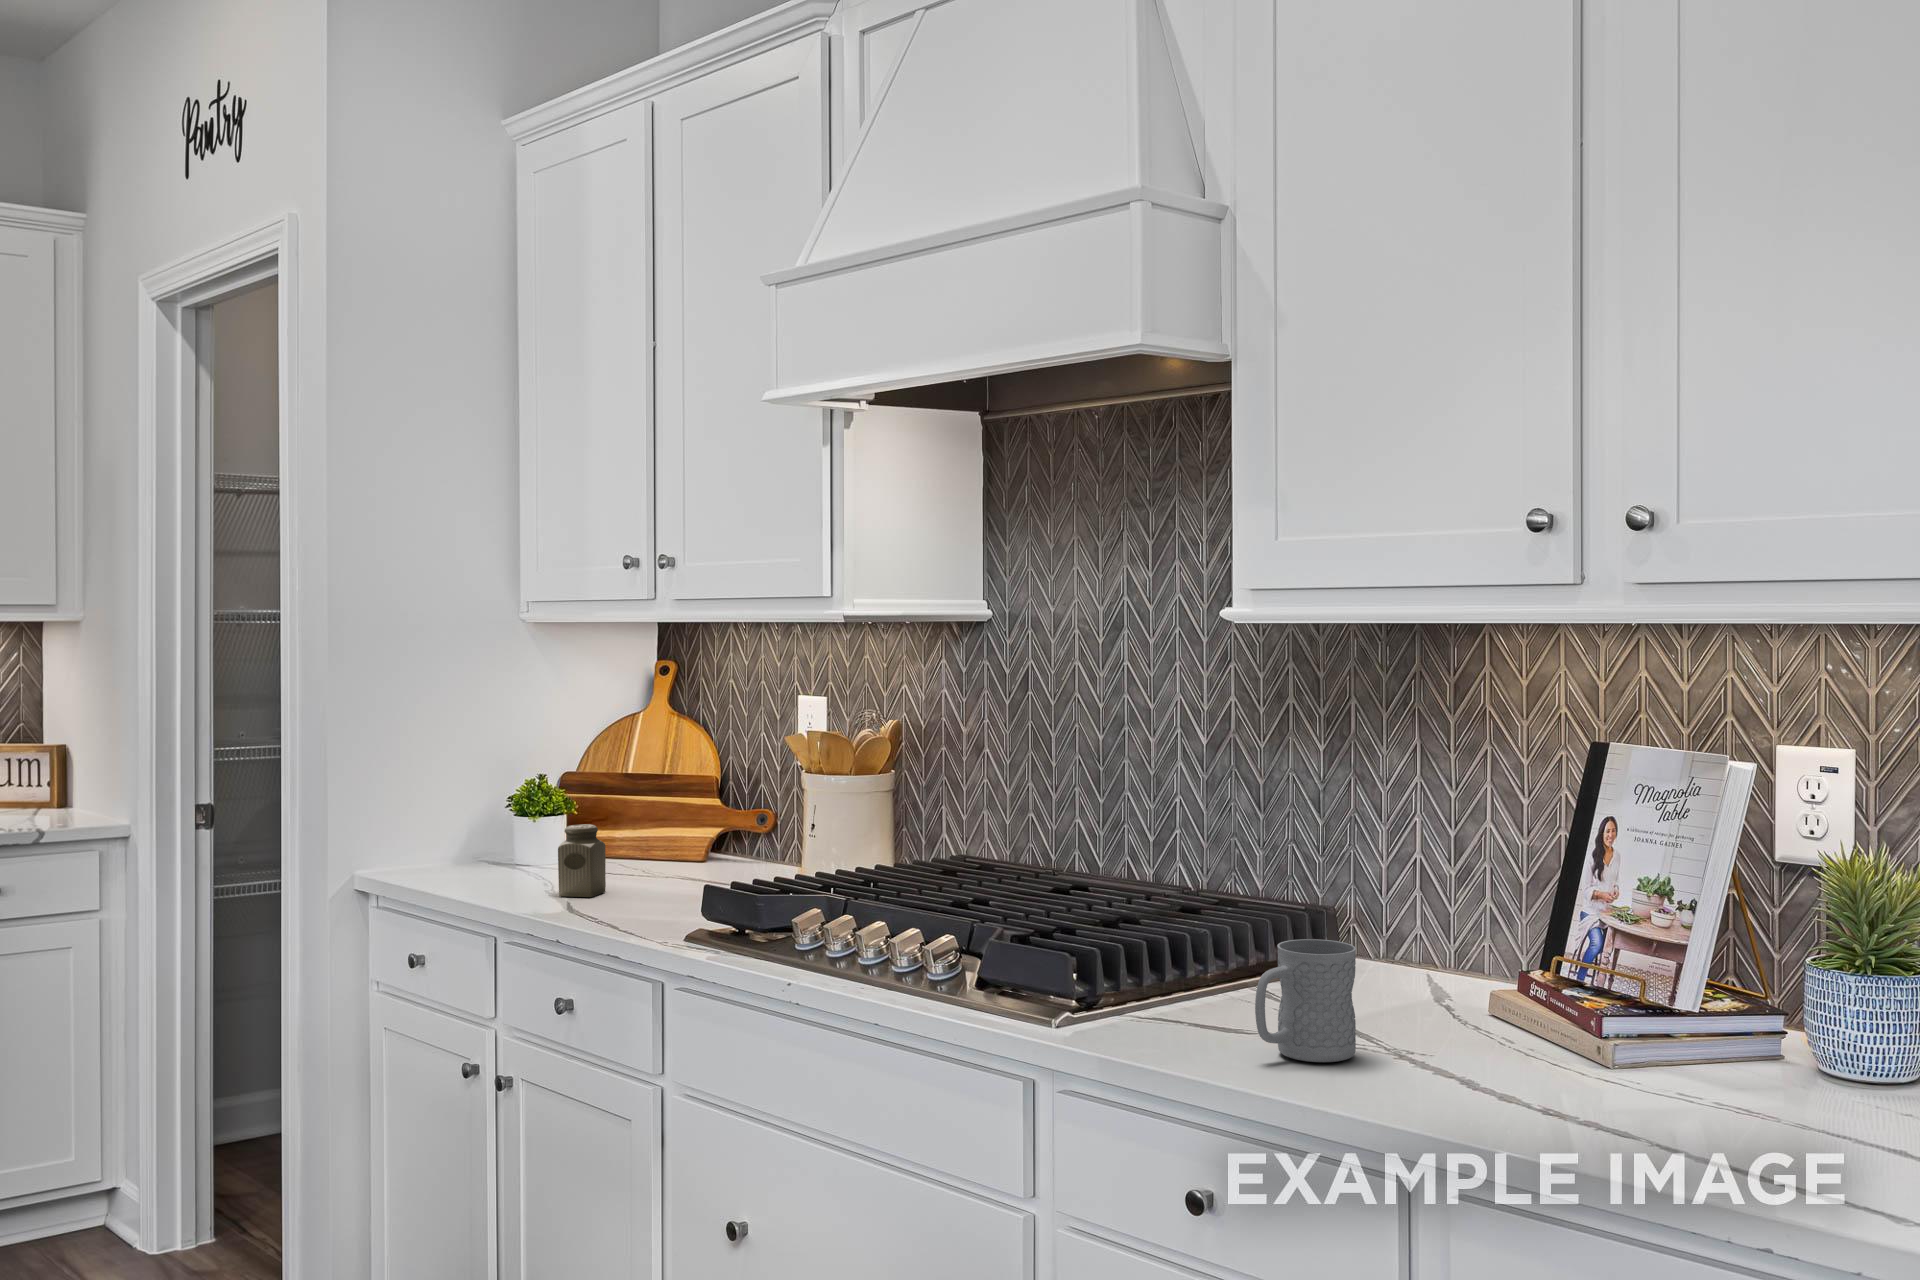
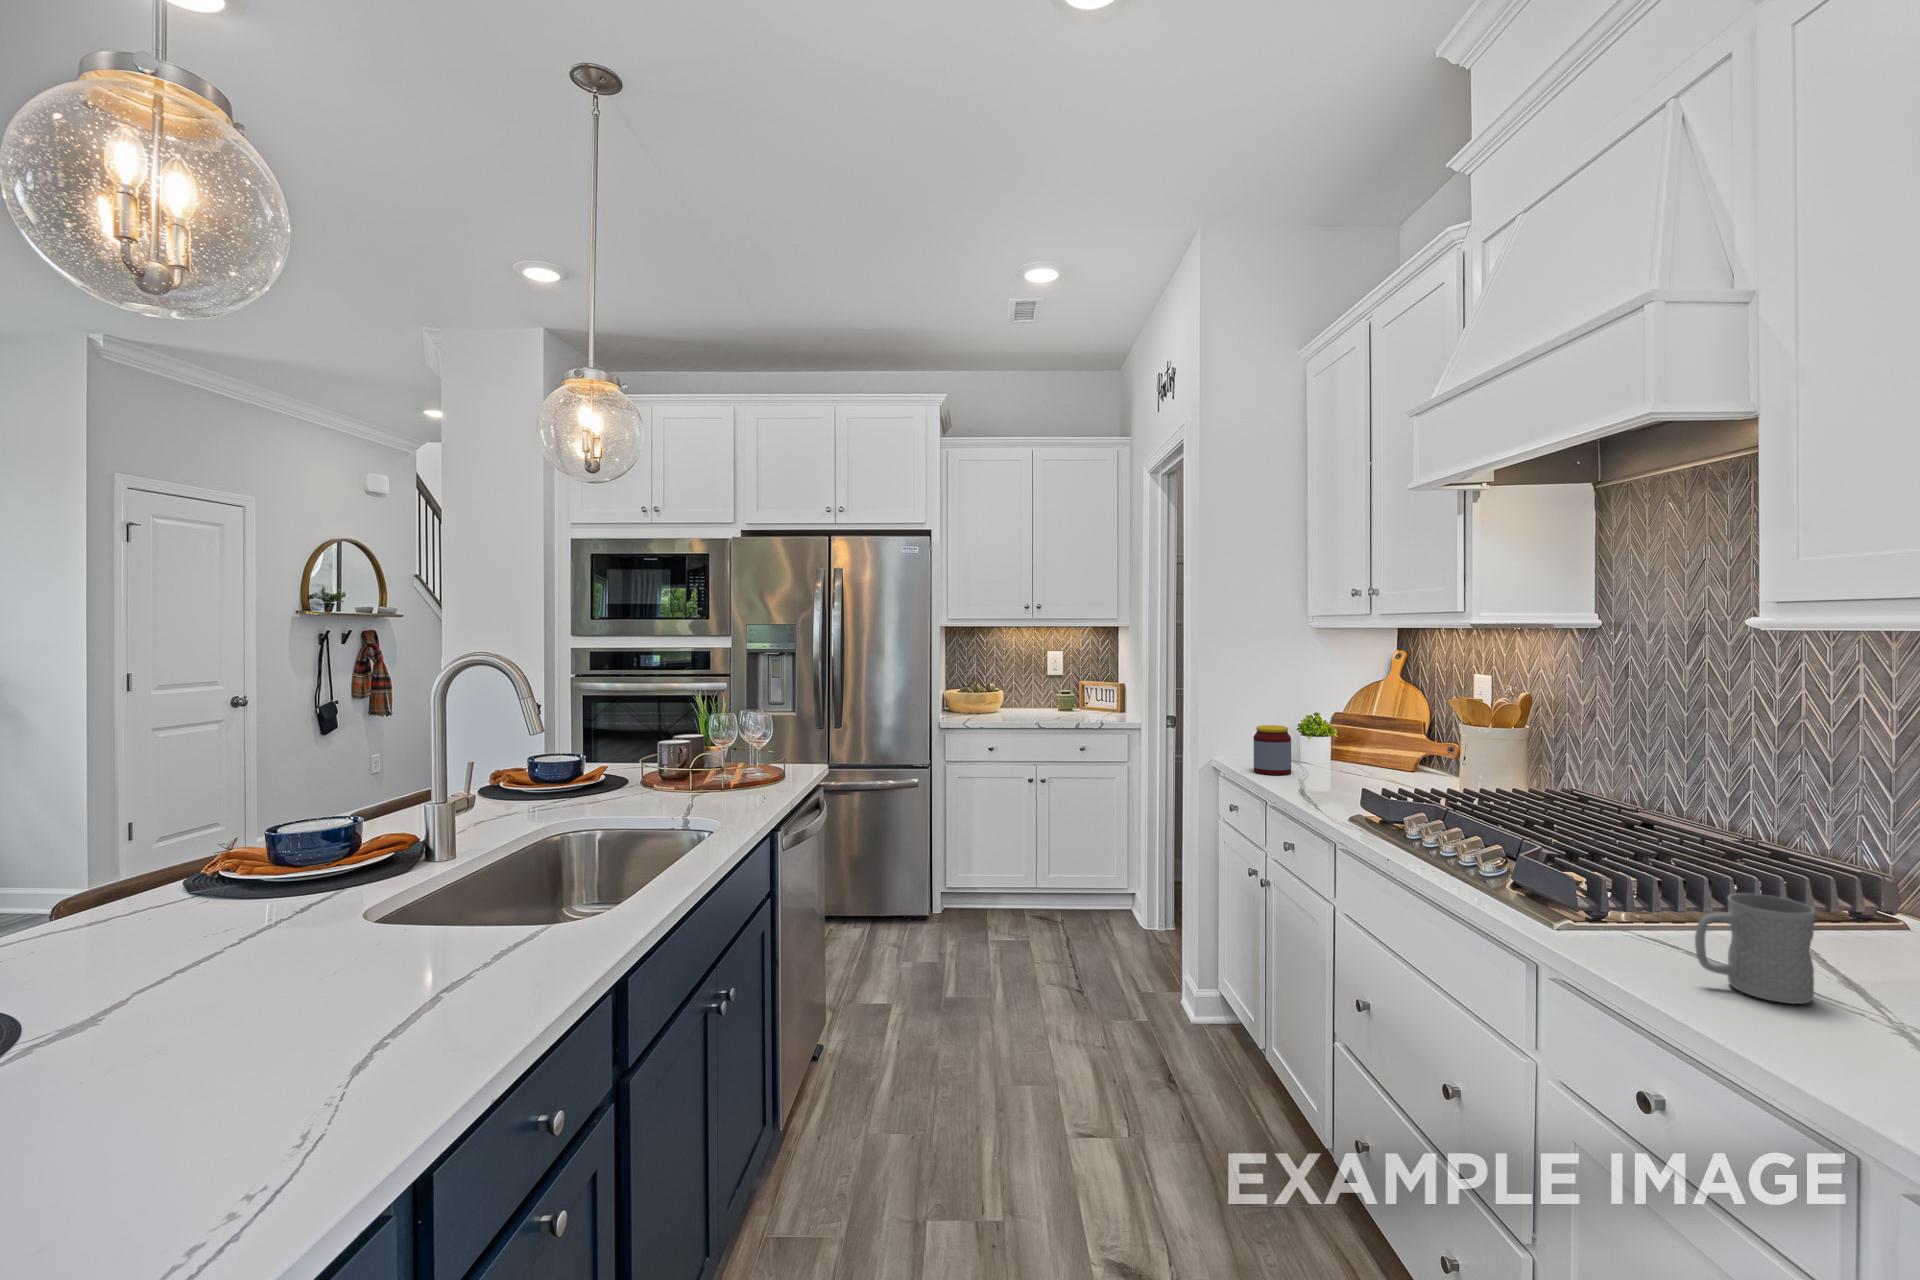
jar: none [456,800,524,890] -> present [1253,725,1291,775]
salt shaker: present [558,824,606,897] -> none [1303,743,1332,785]

